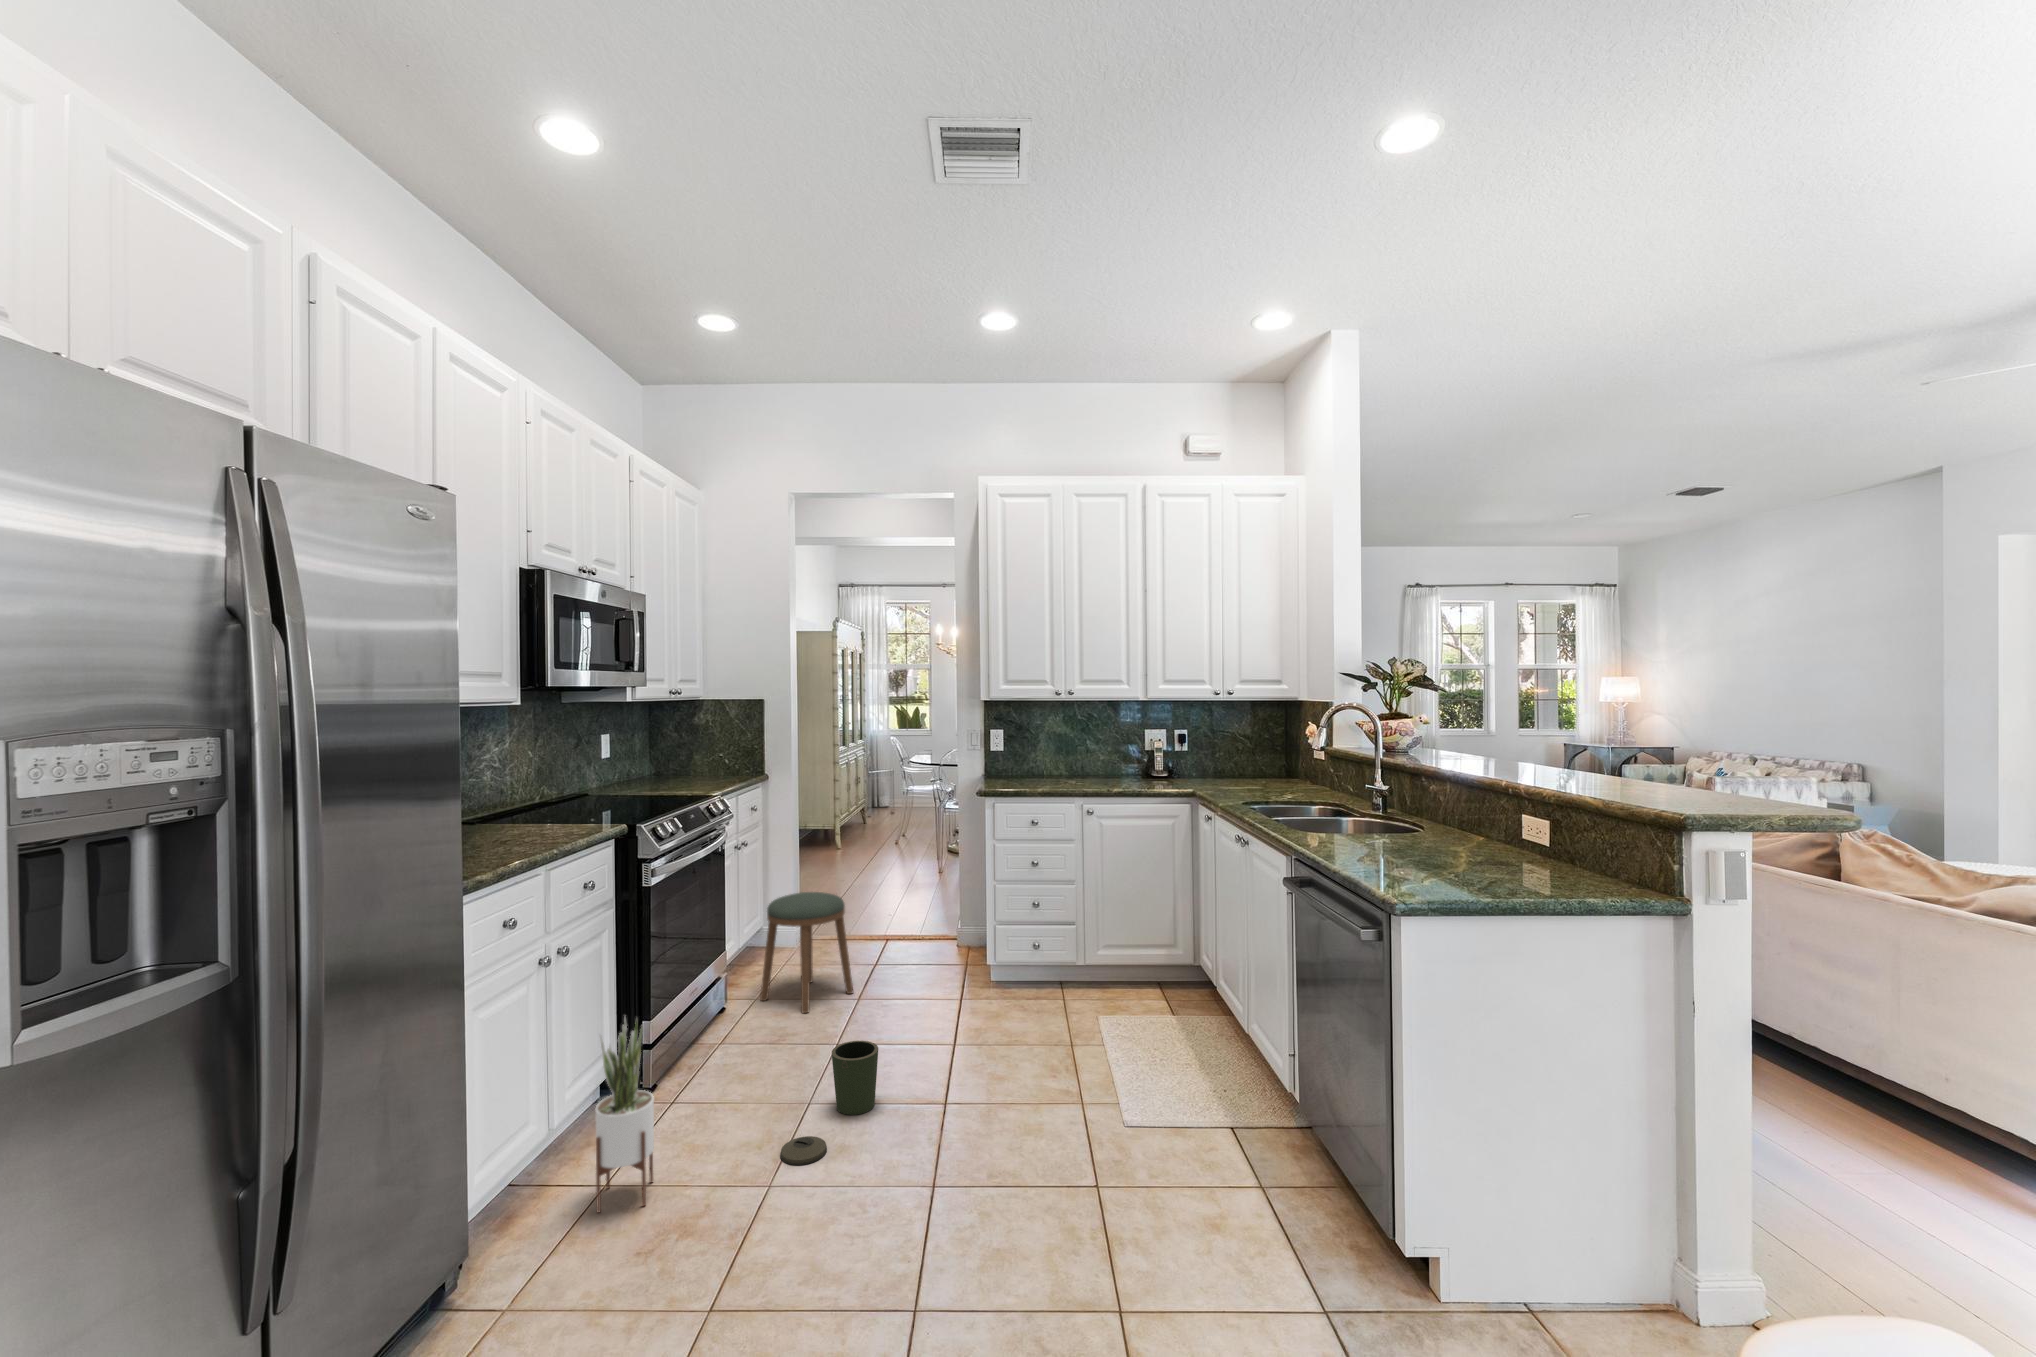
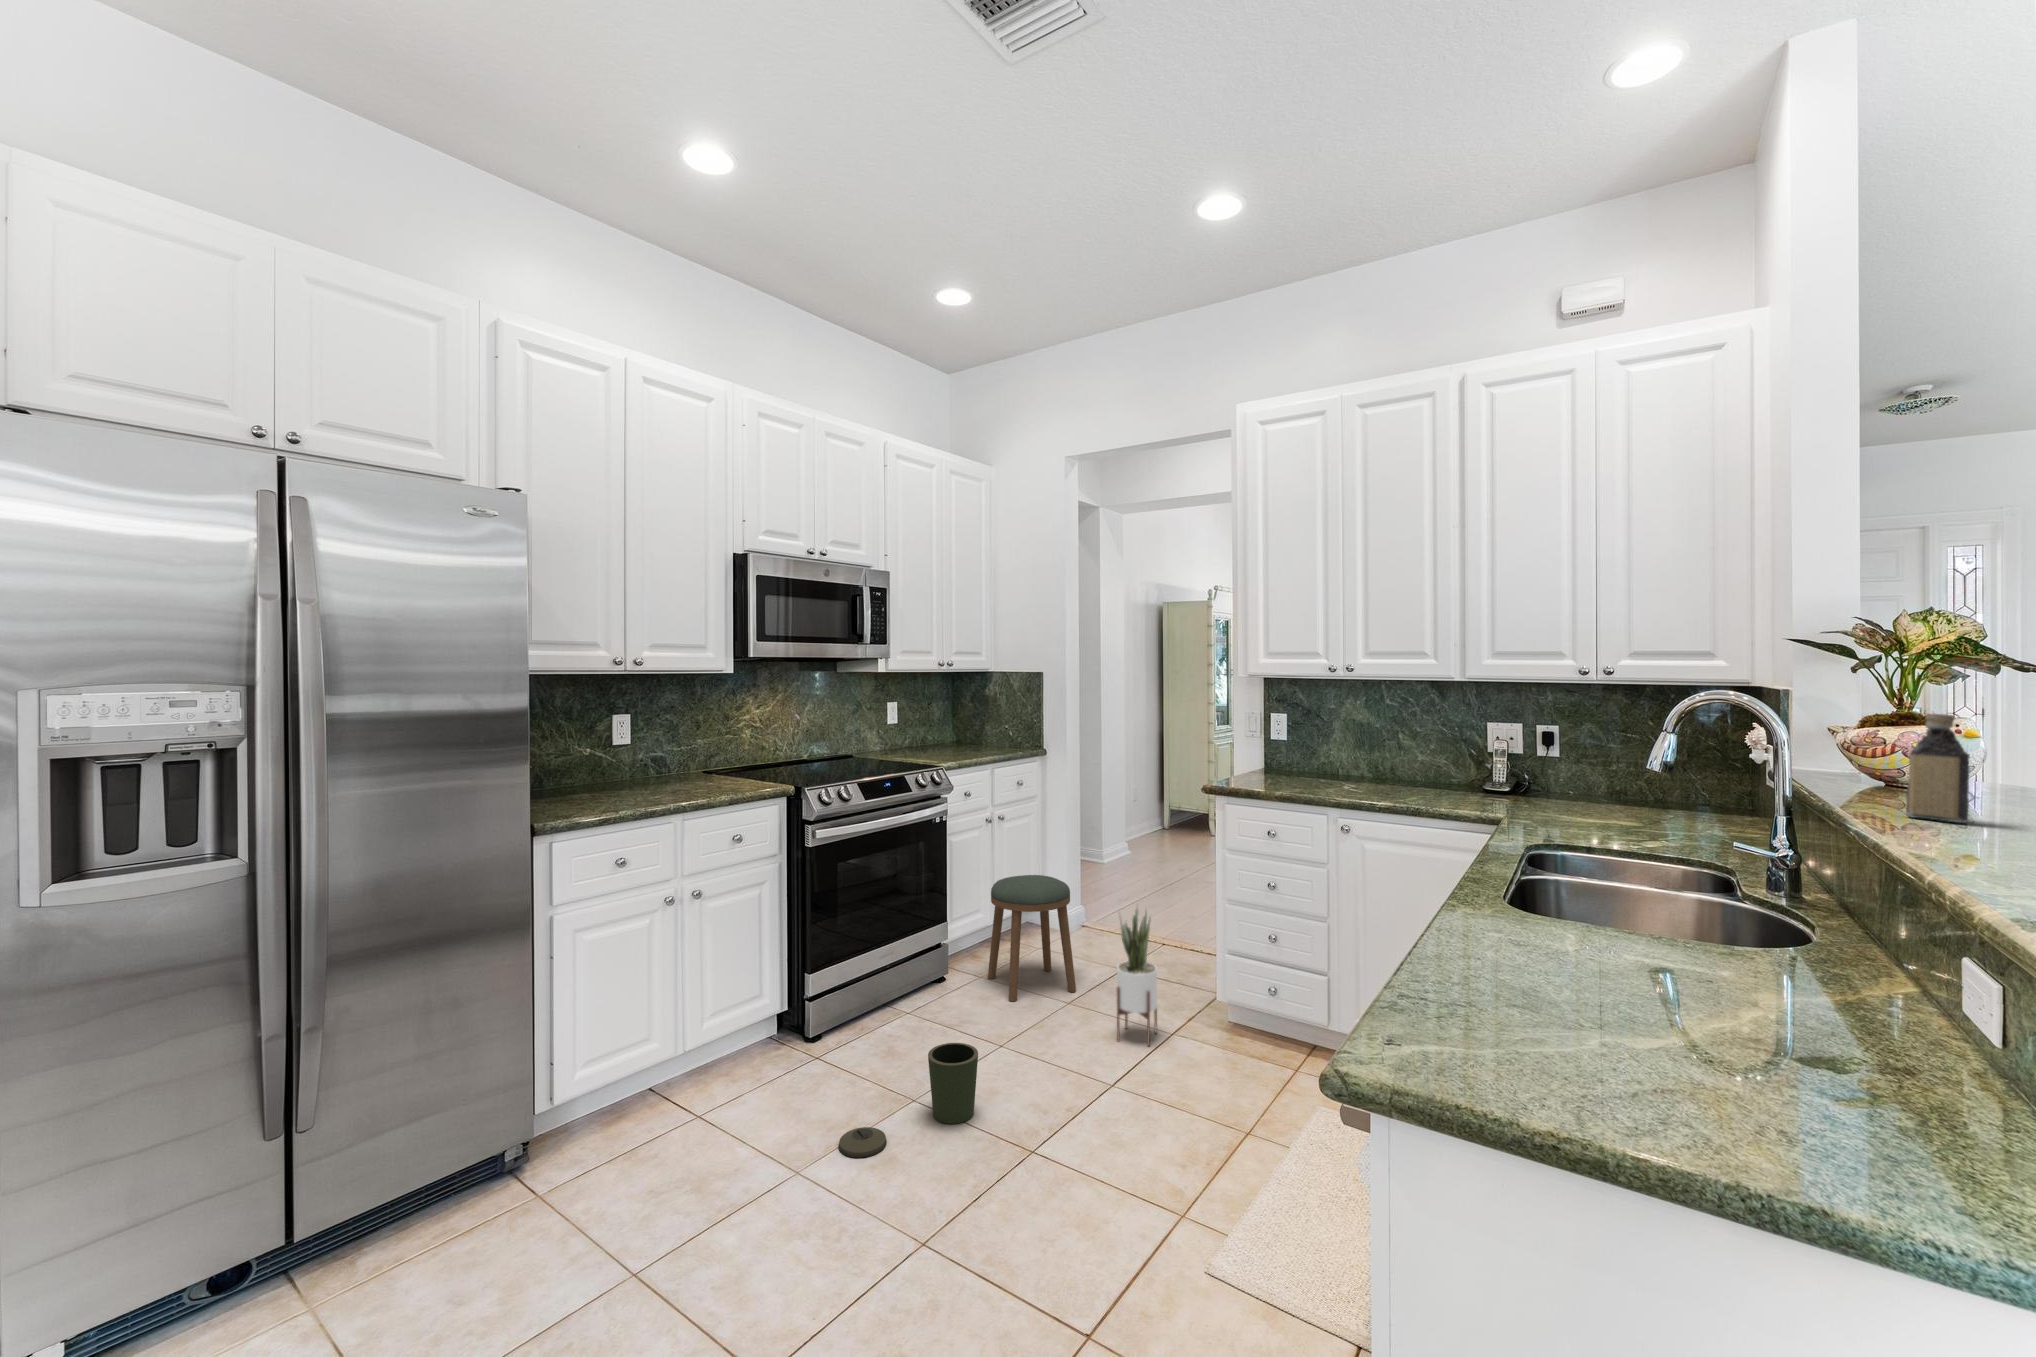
bottle: none [1439,710,1463,764] -> present [1906,714,1970,823]
potted plant: present [596,1018,654,1212] -> present [1117,909,1157,1046]

